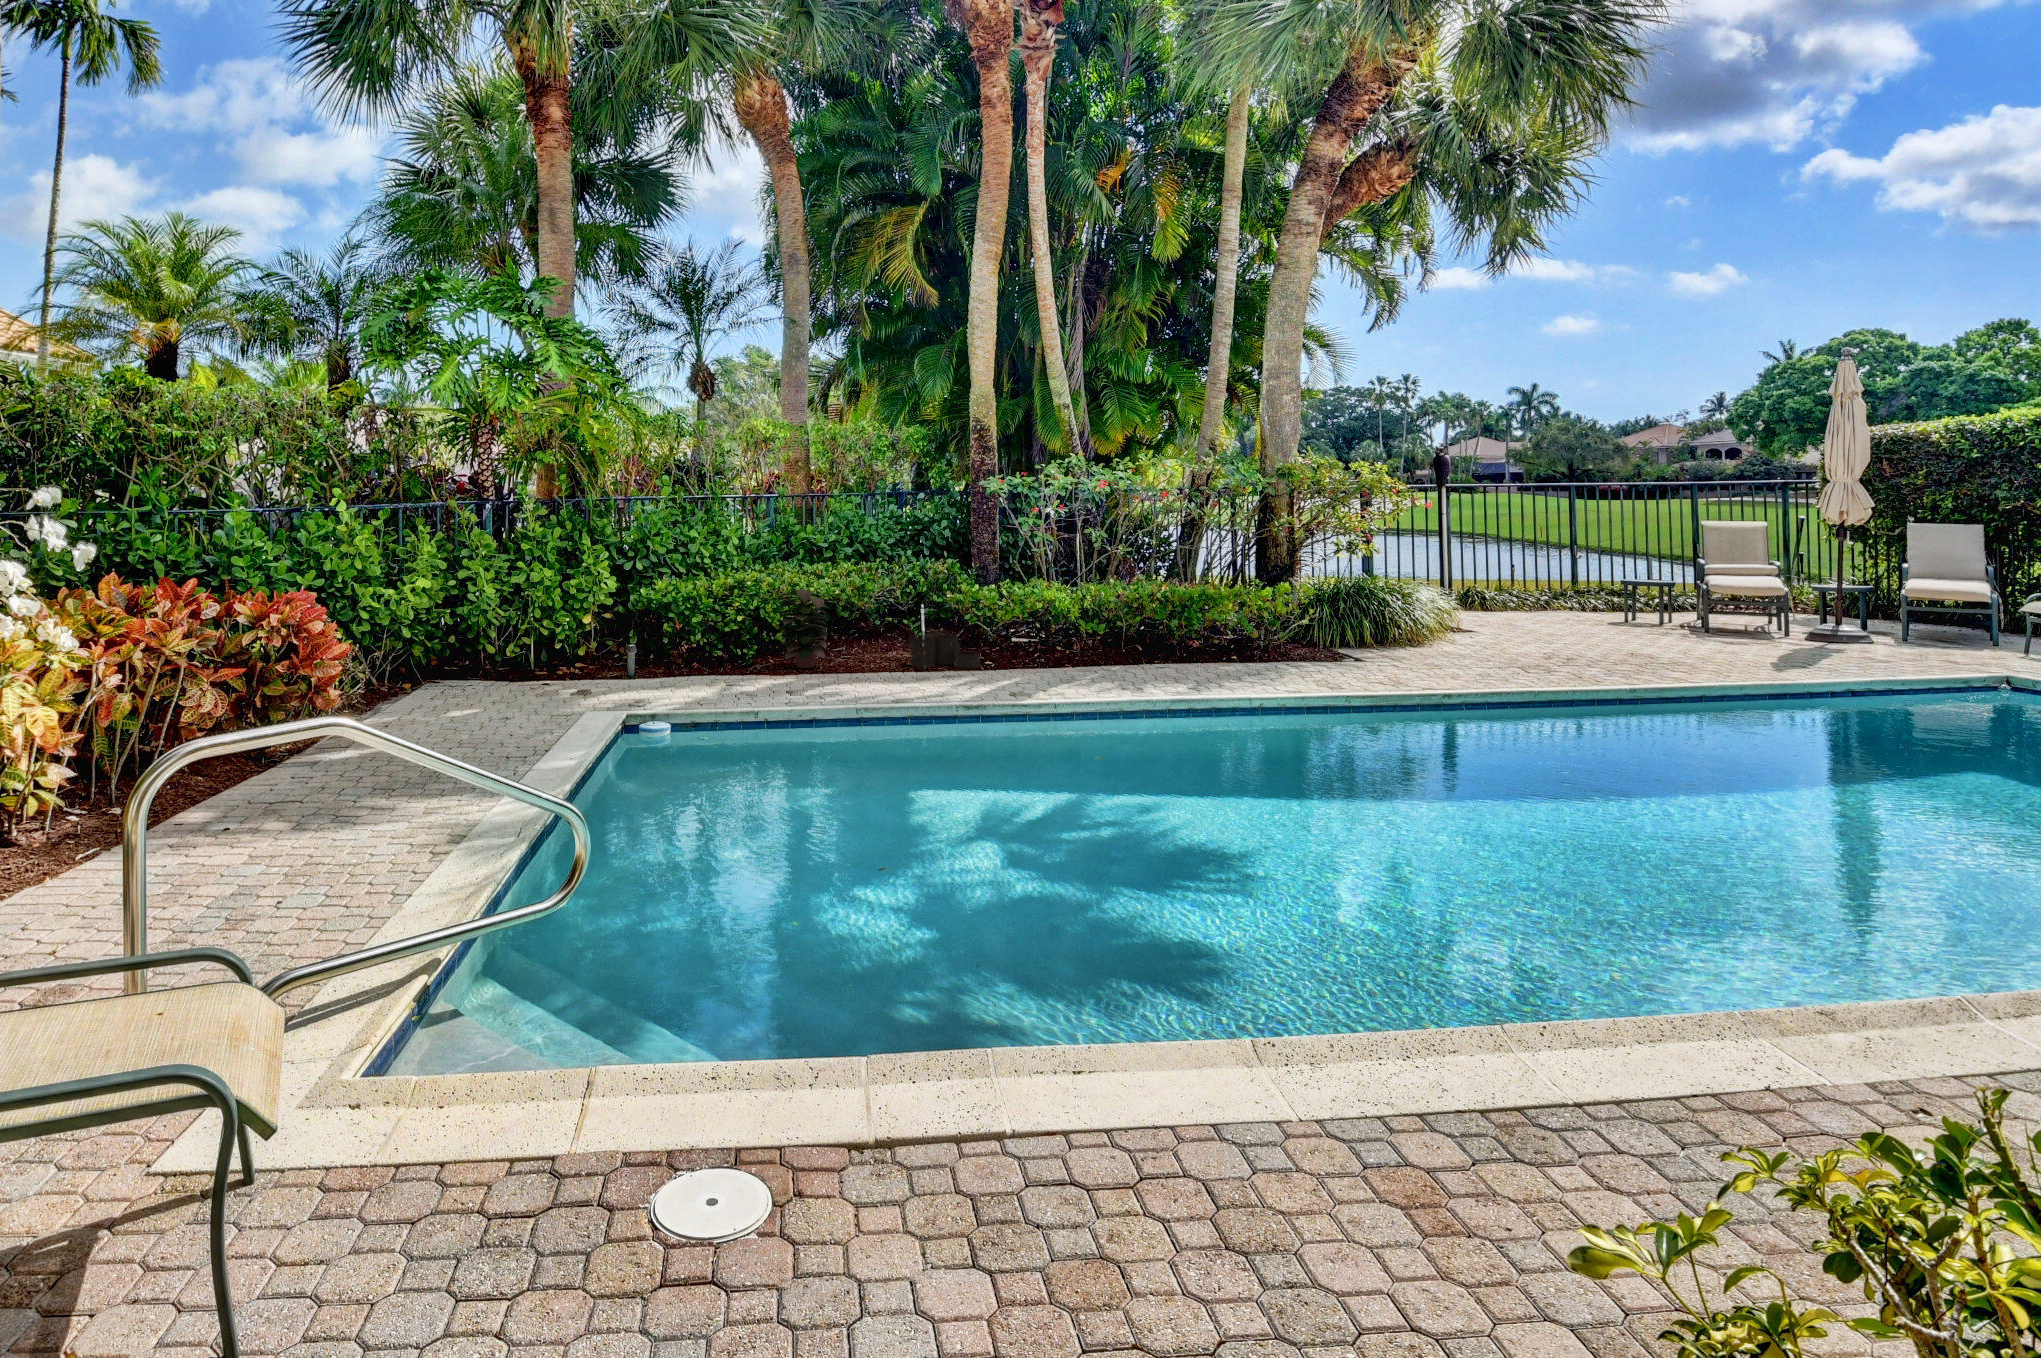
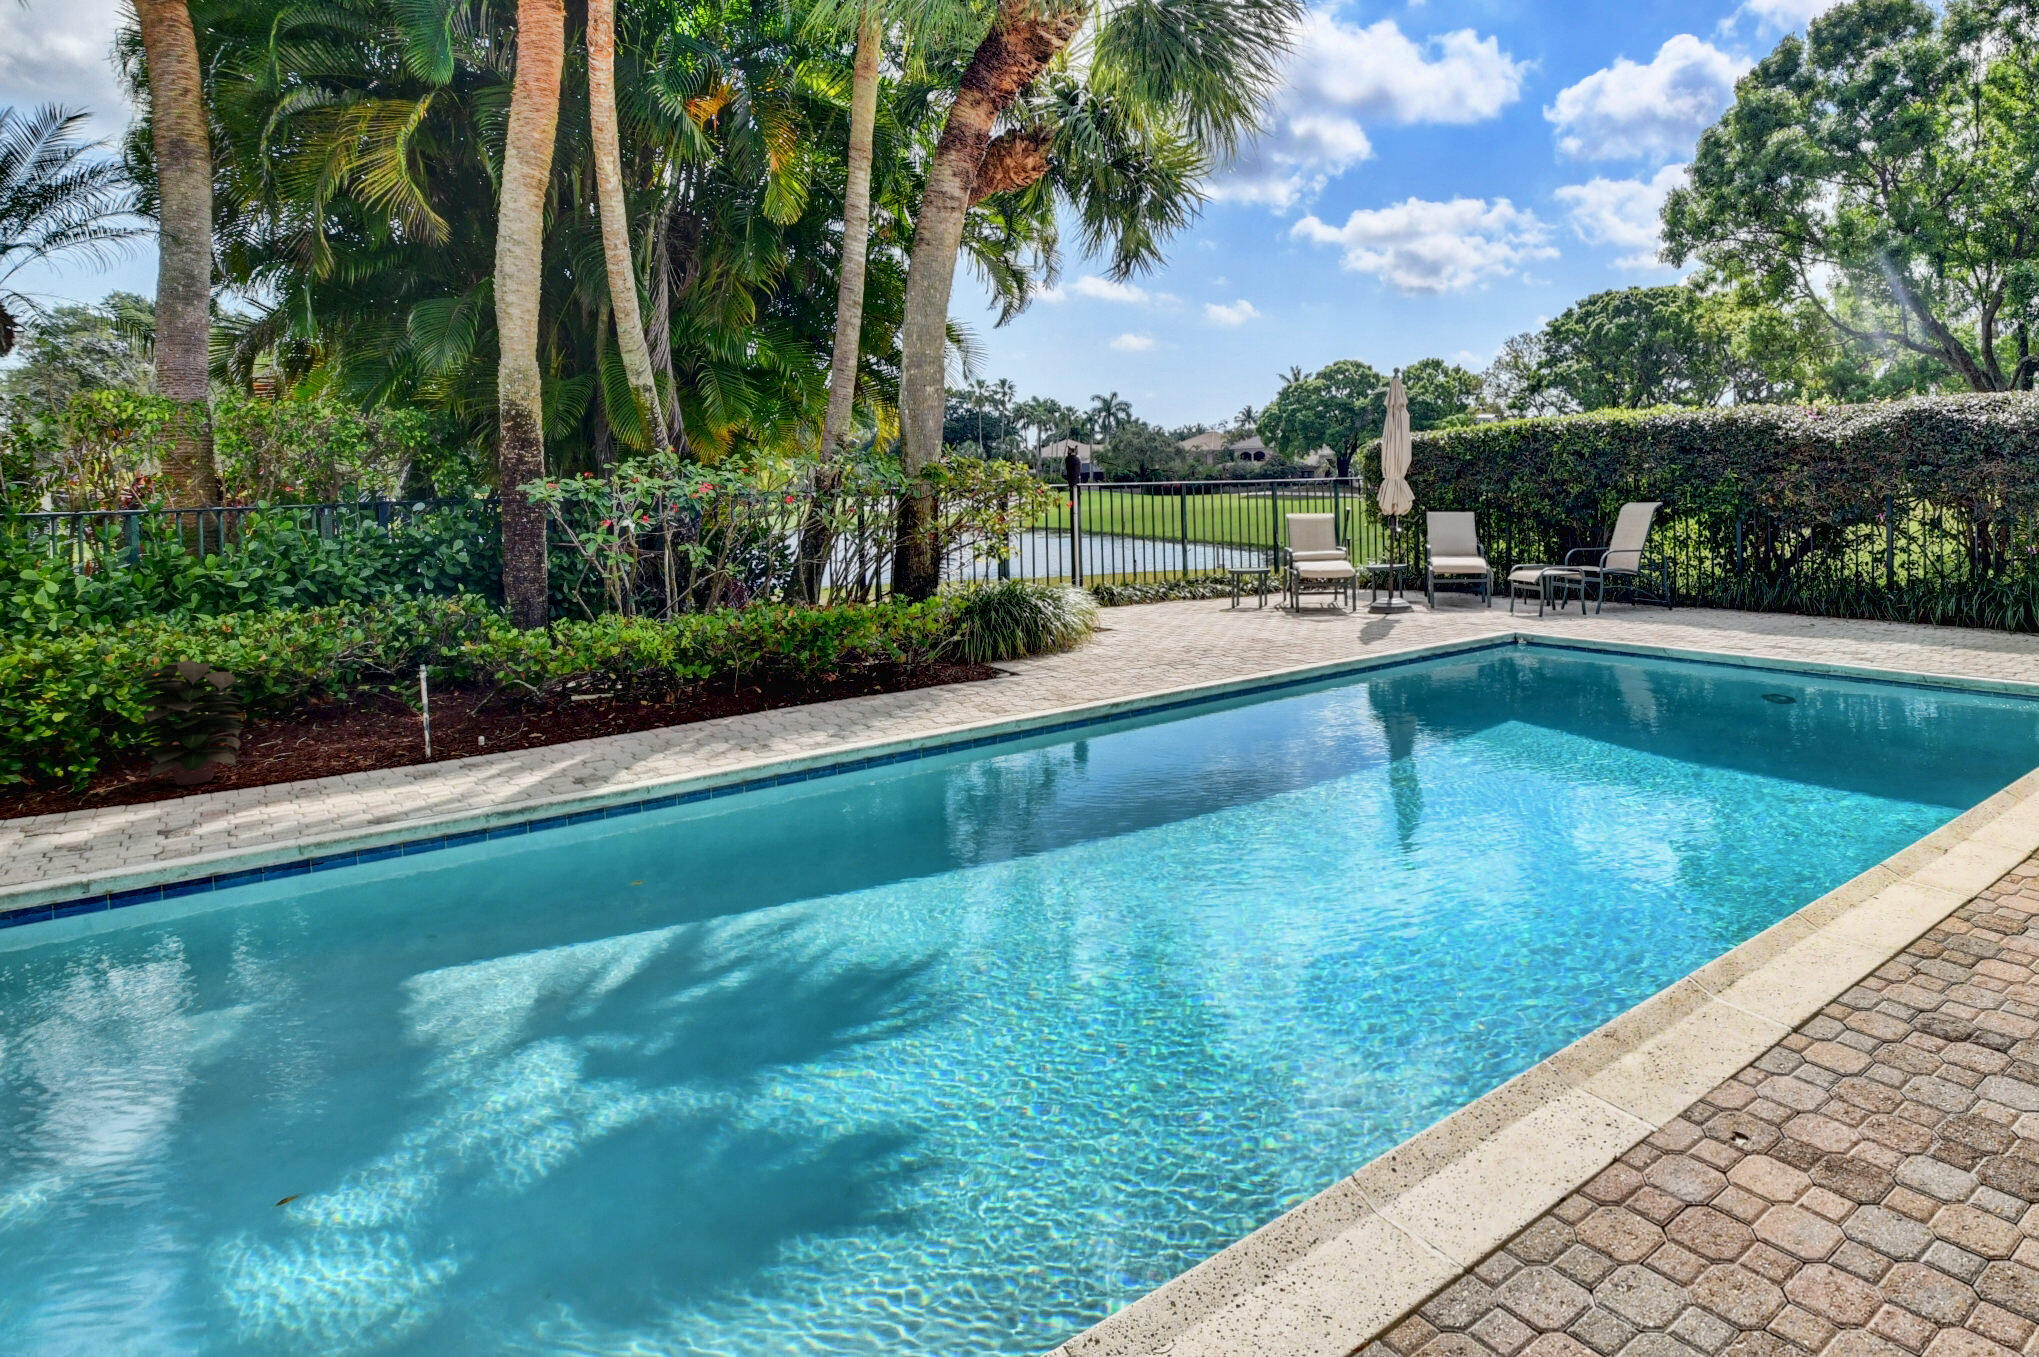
woven basket: present [910,631,980,668] -> none [400,695,523,756]

